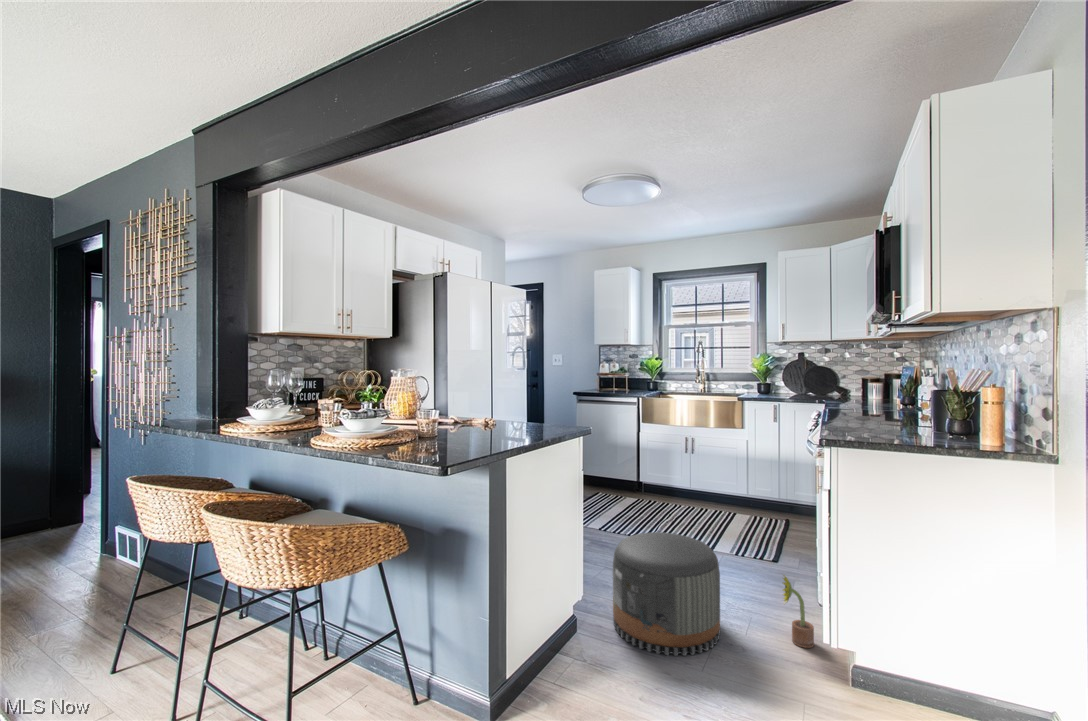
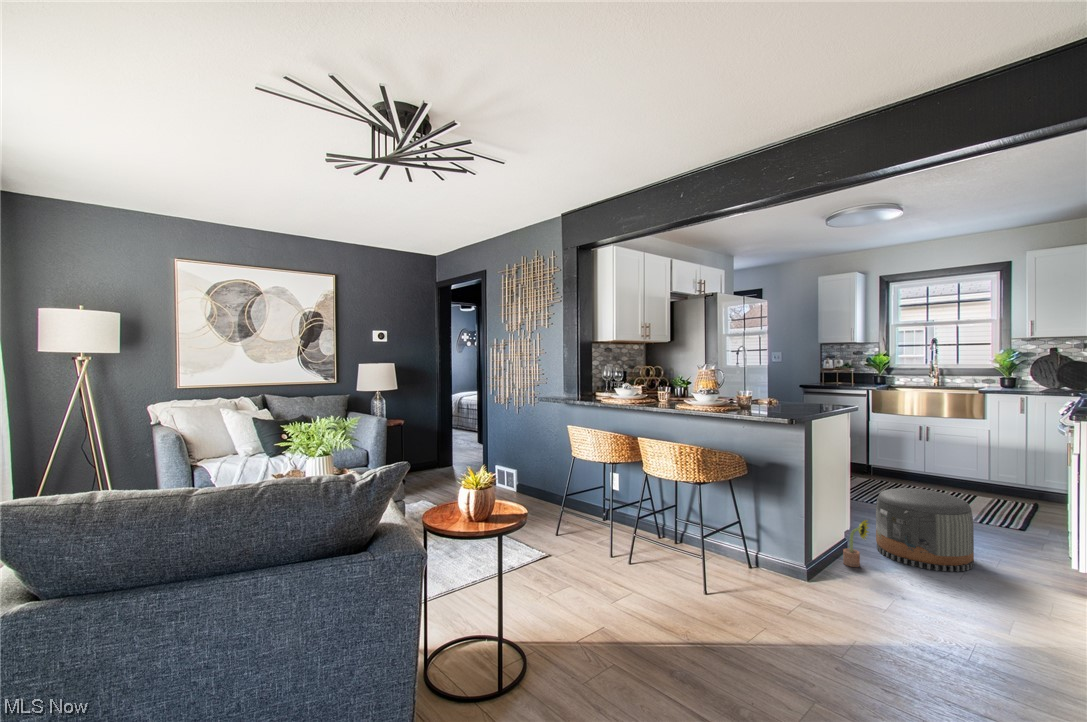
decorative plant: present [783,576,814,648] -> present [843,520,869,567]

